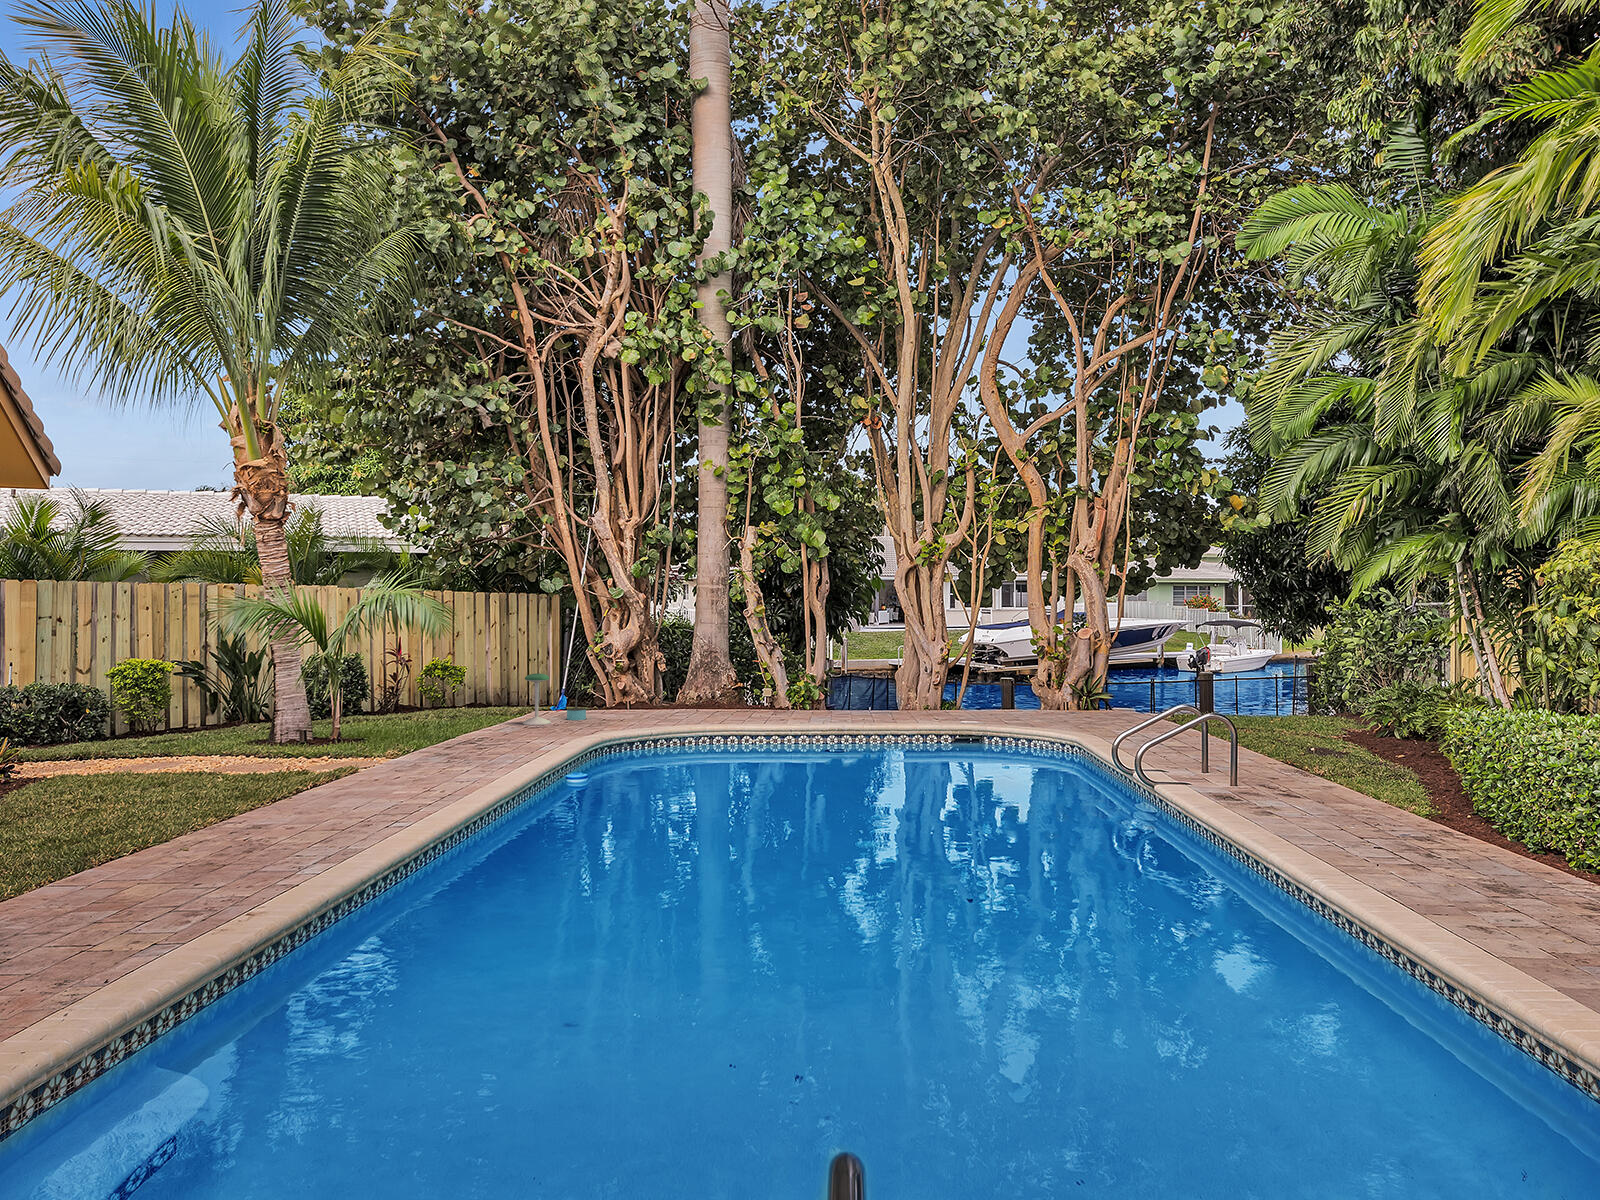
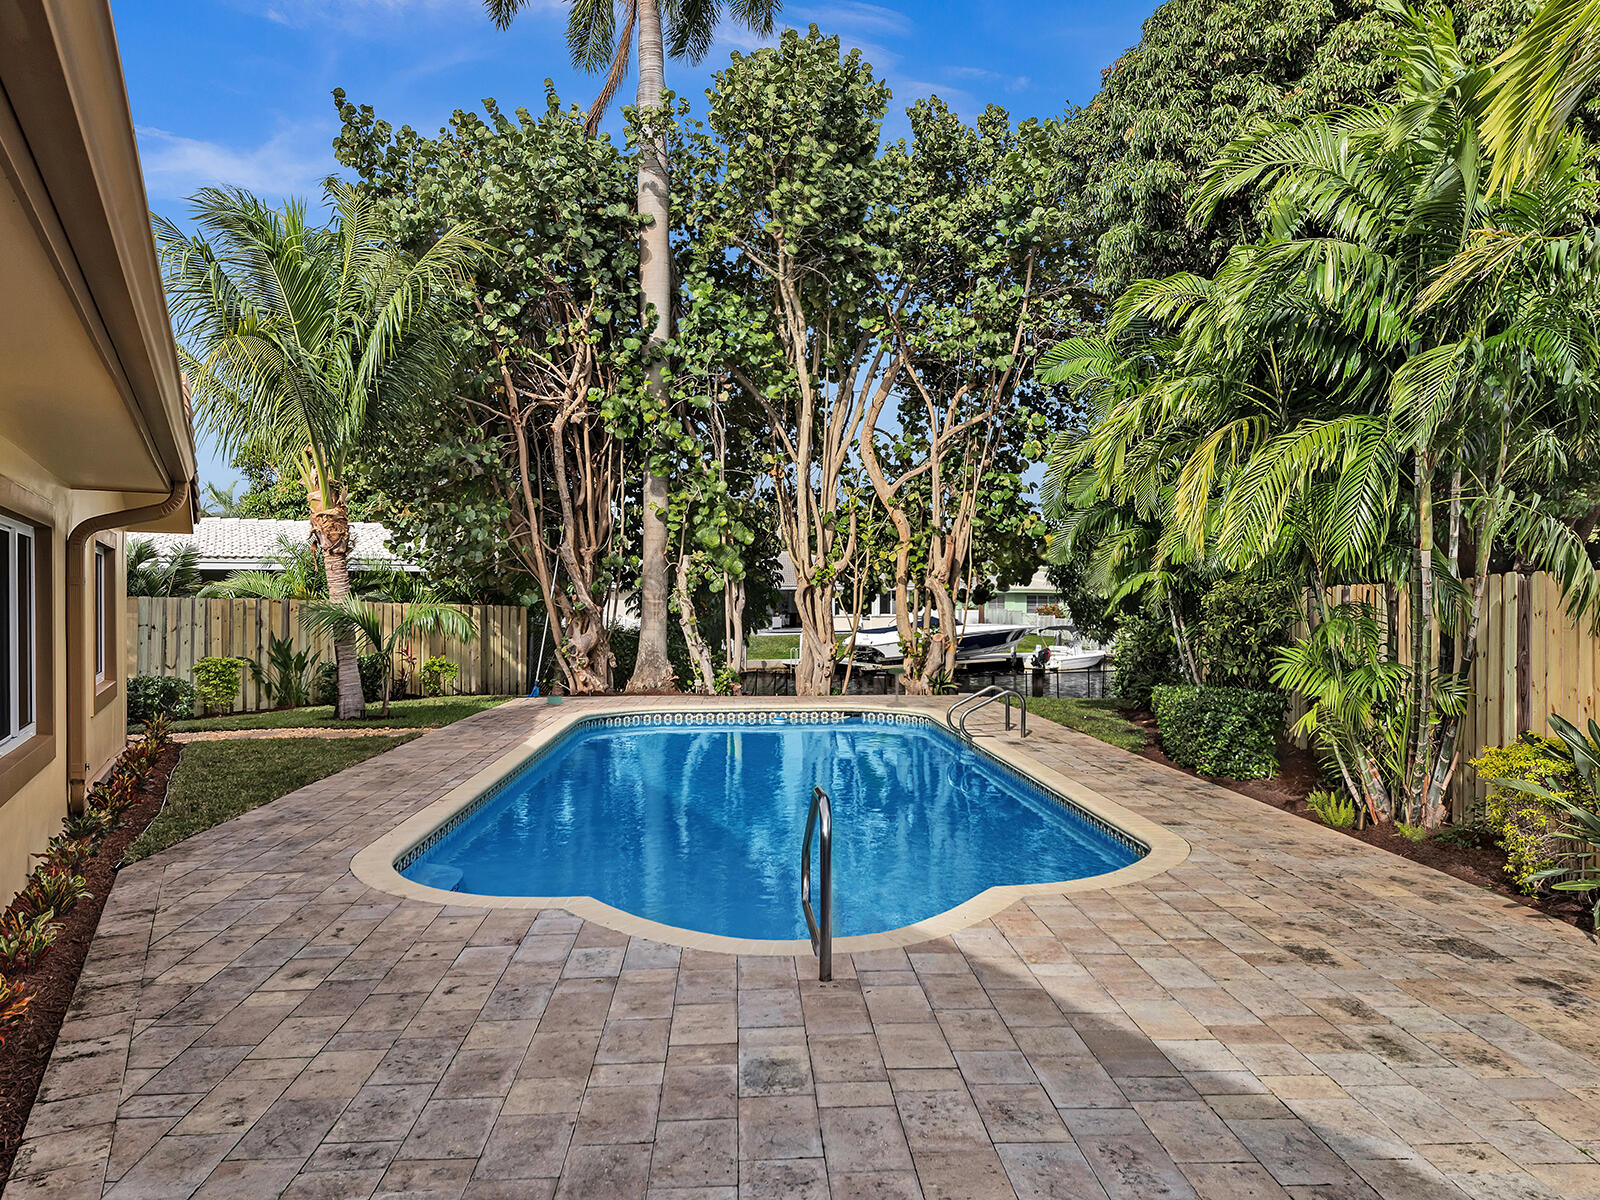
stool: present [522,673,551,725] -> present [886,668,907,707]

